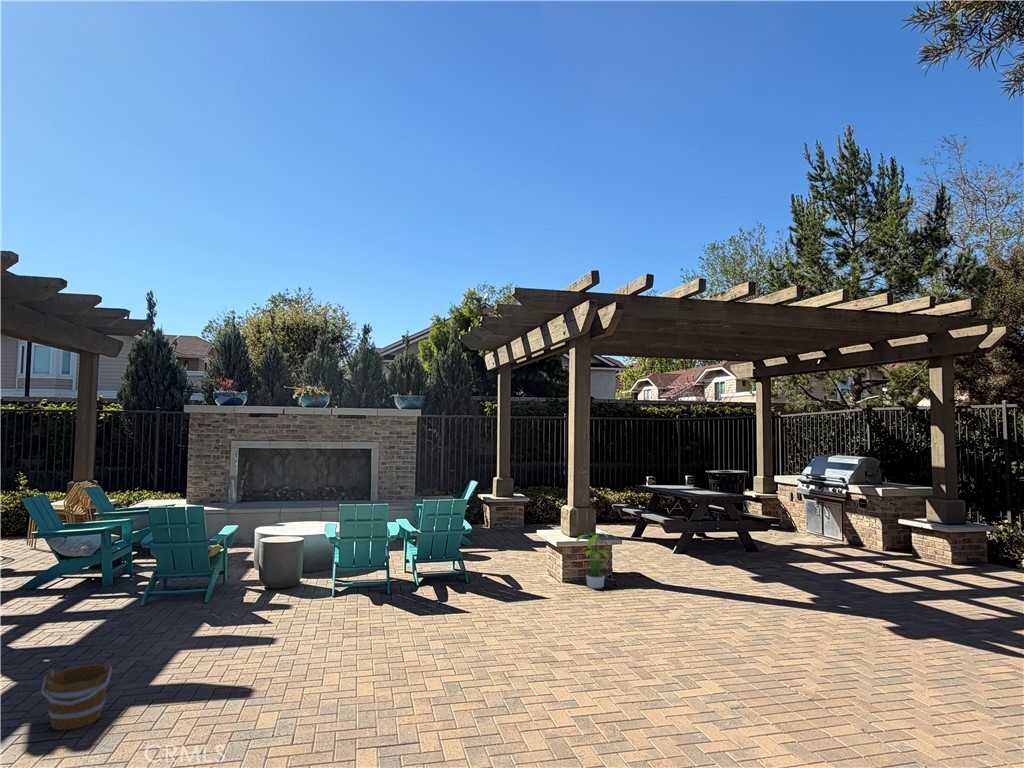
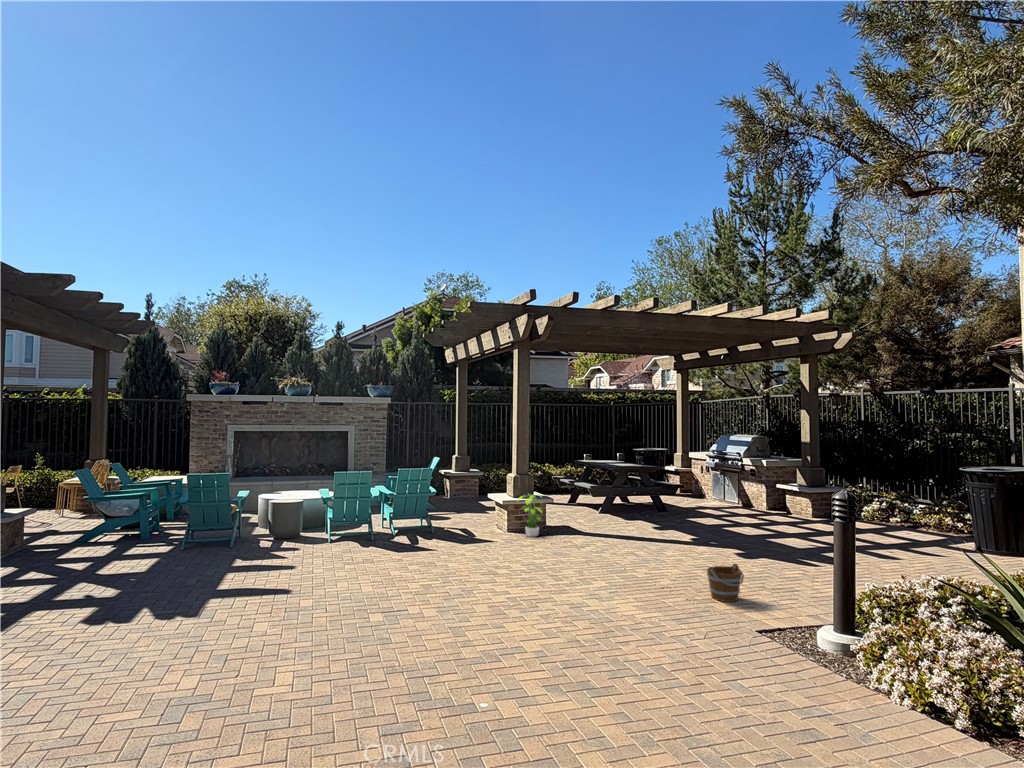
bucket: present [41,663,112,730] -> present [707,564,744,602]

